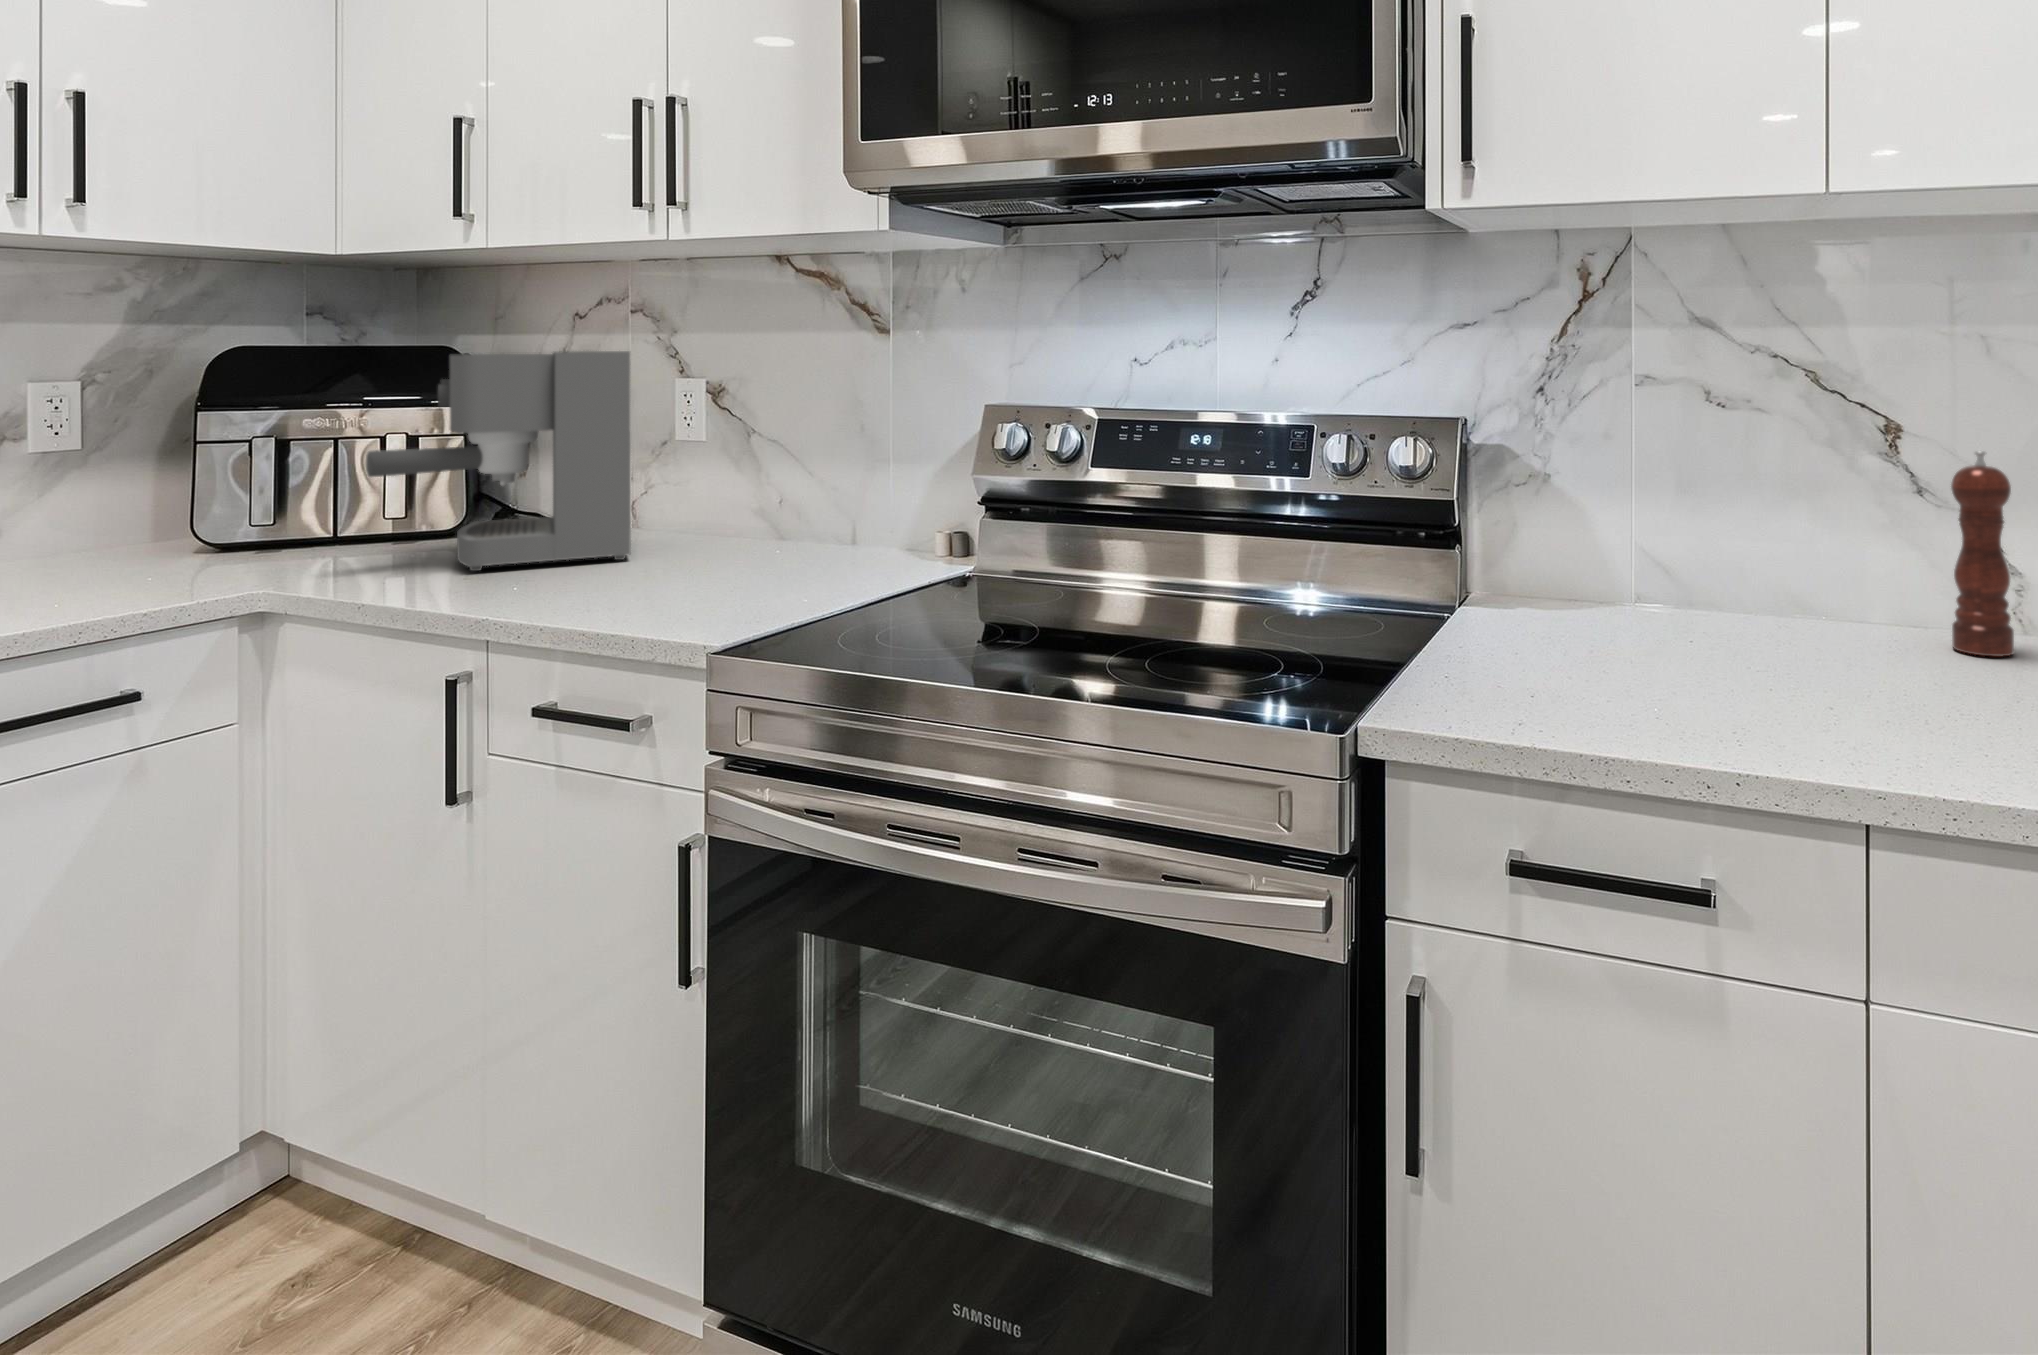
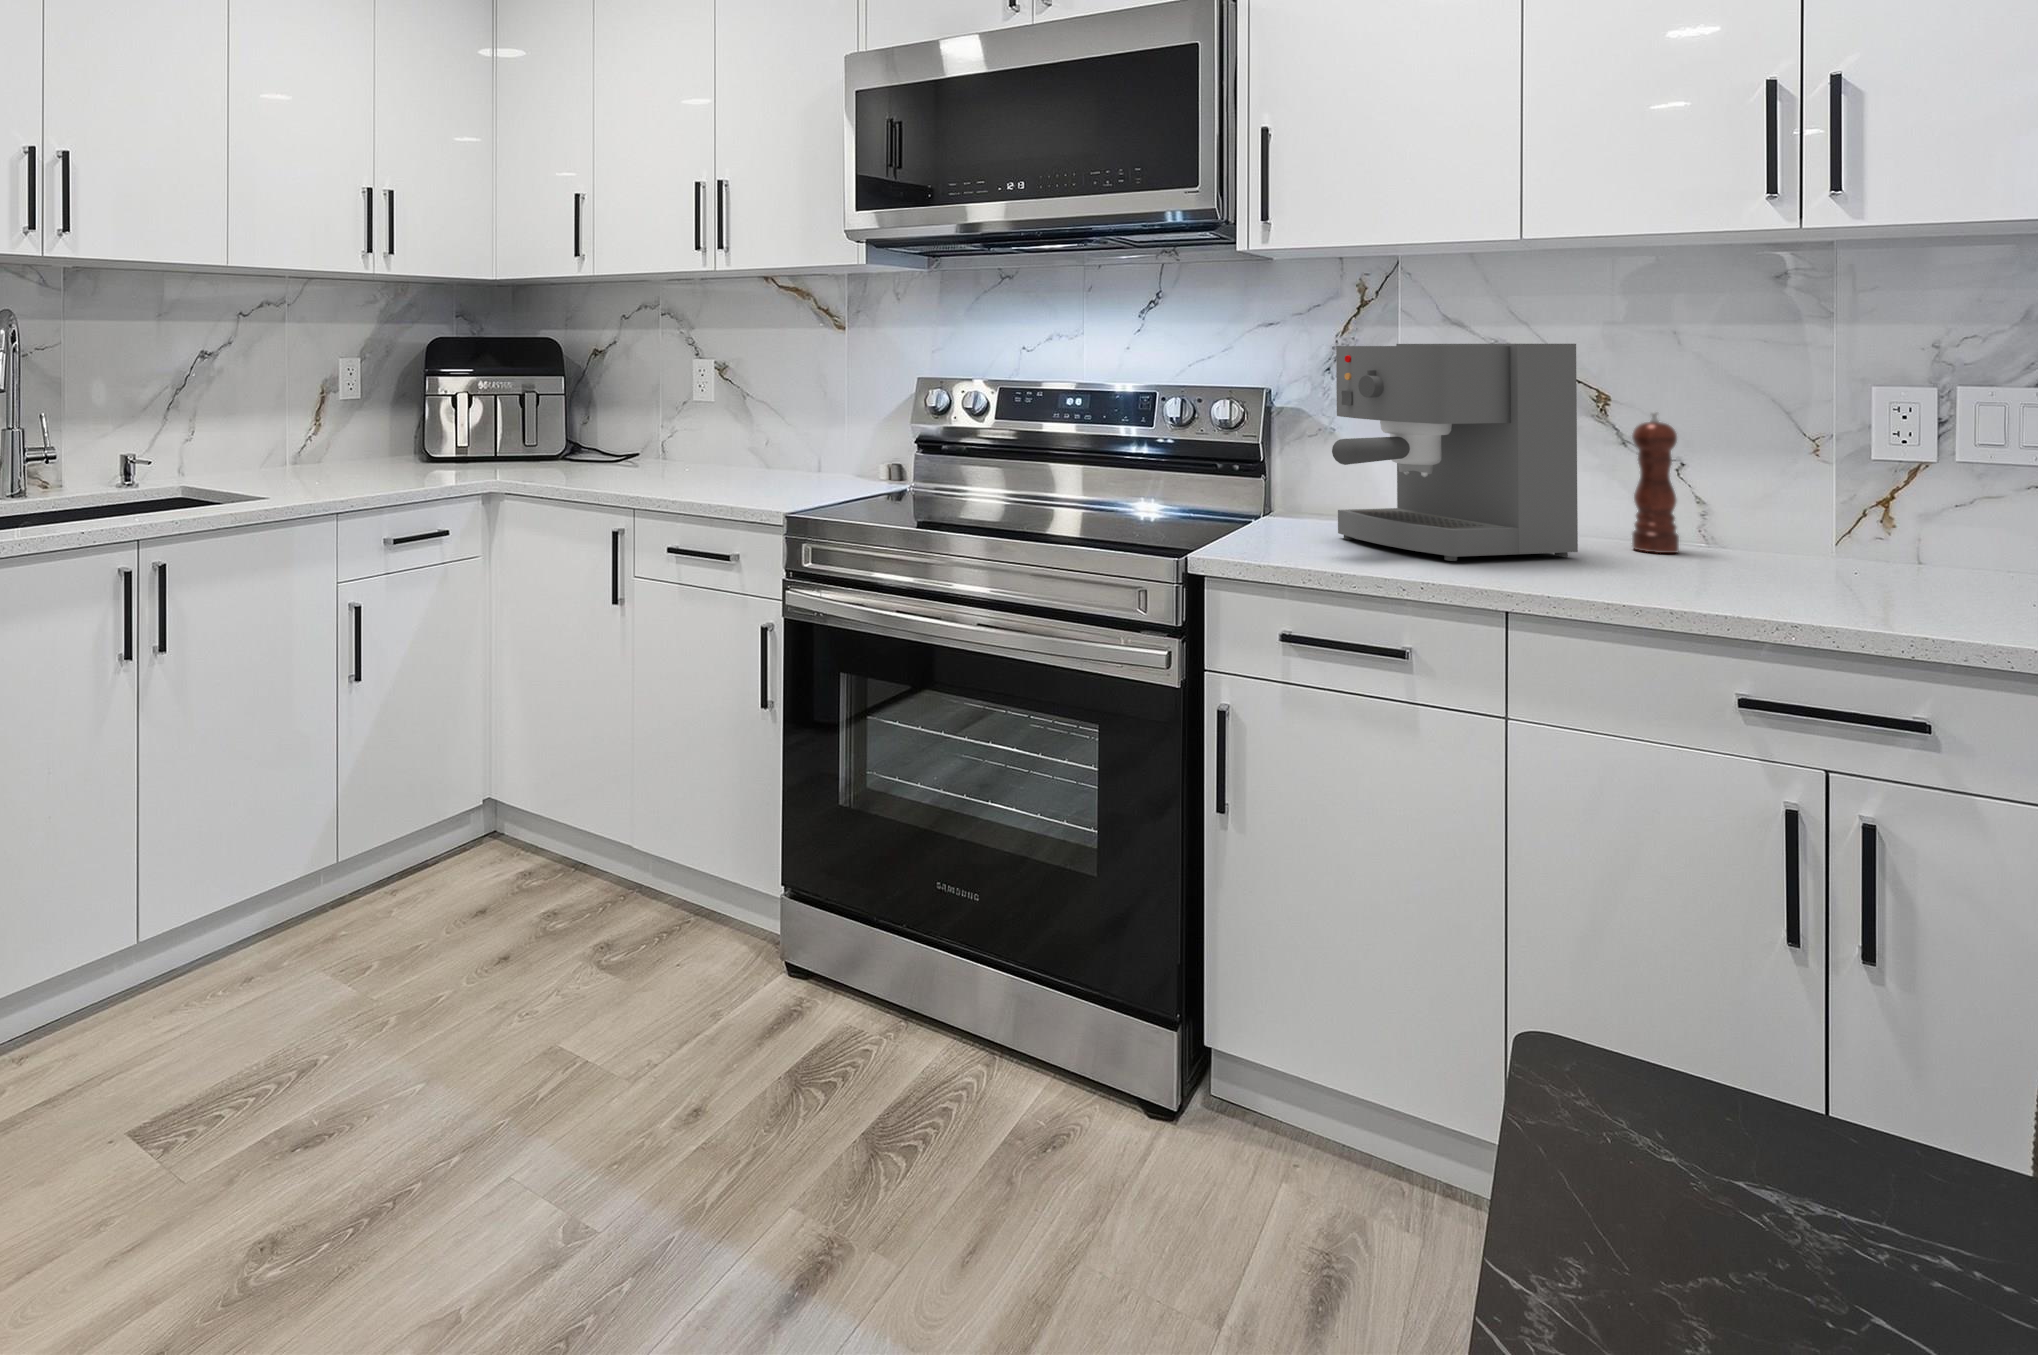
coffee maker: present [366,351,631,571] -> present [1332,344,1578,561]

